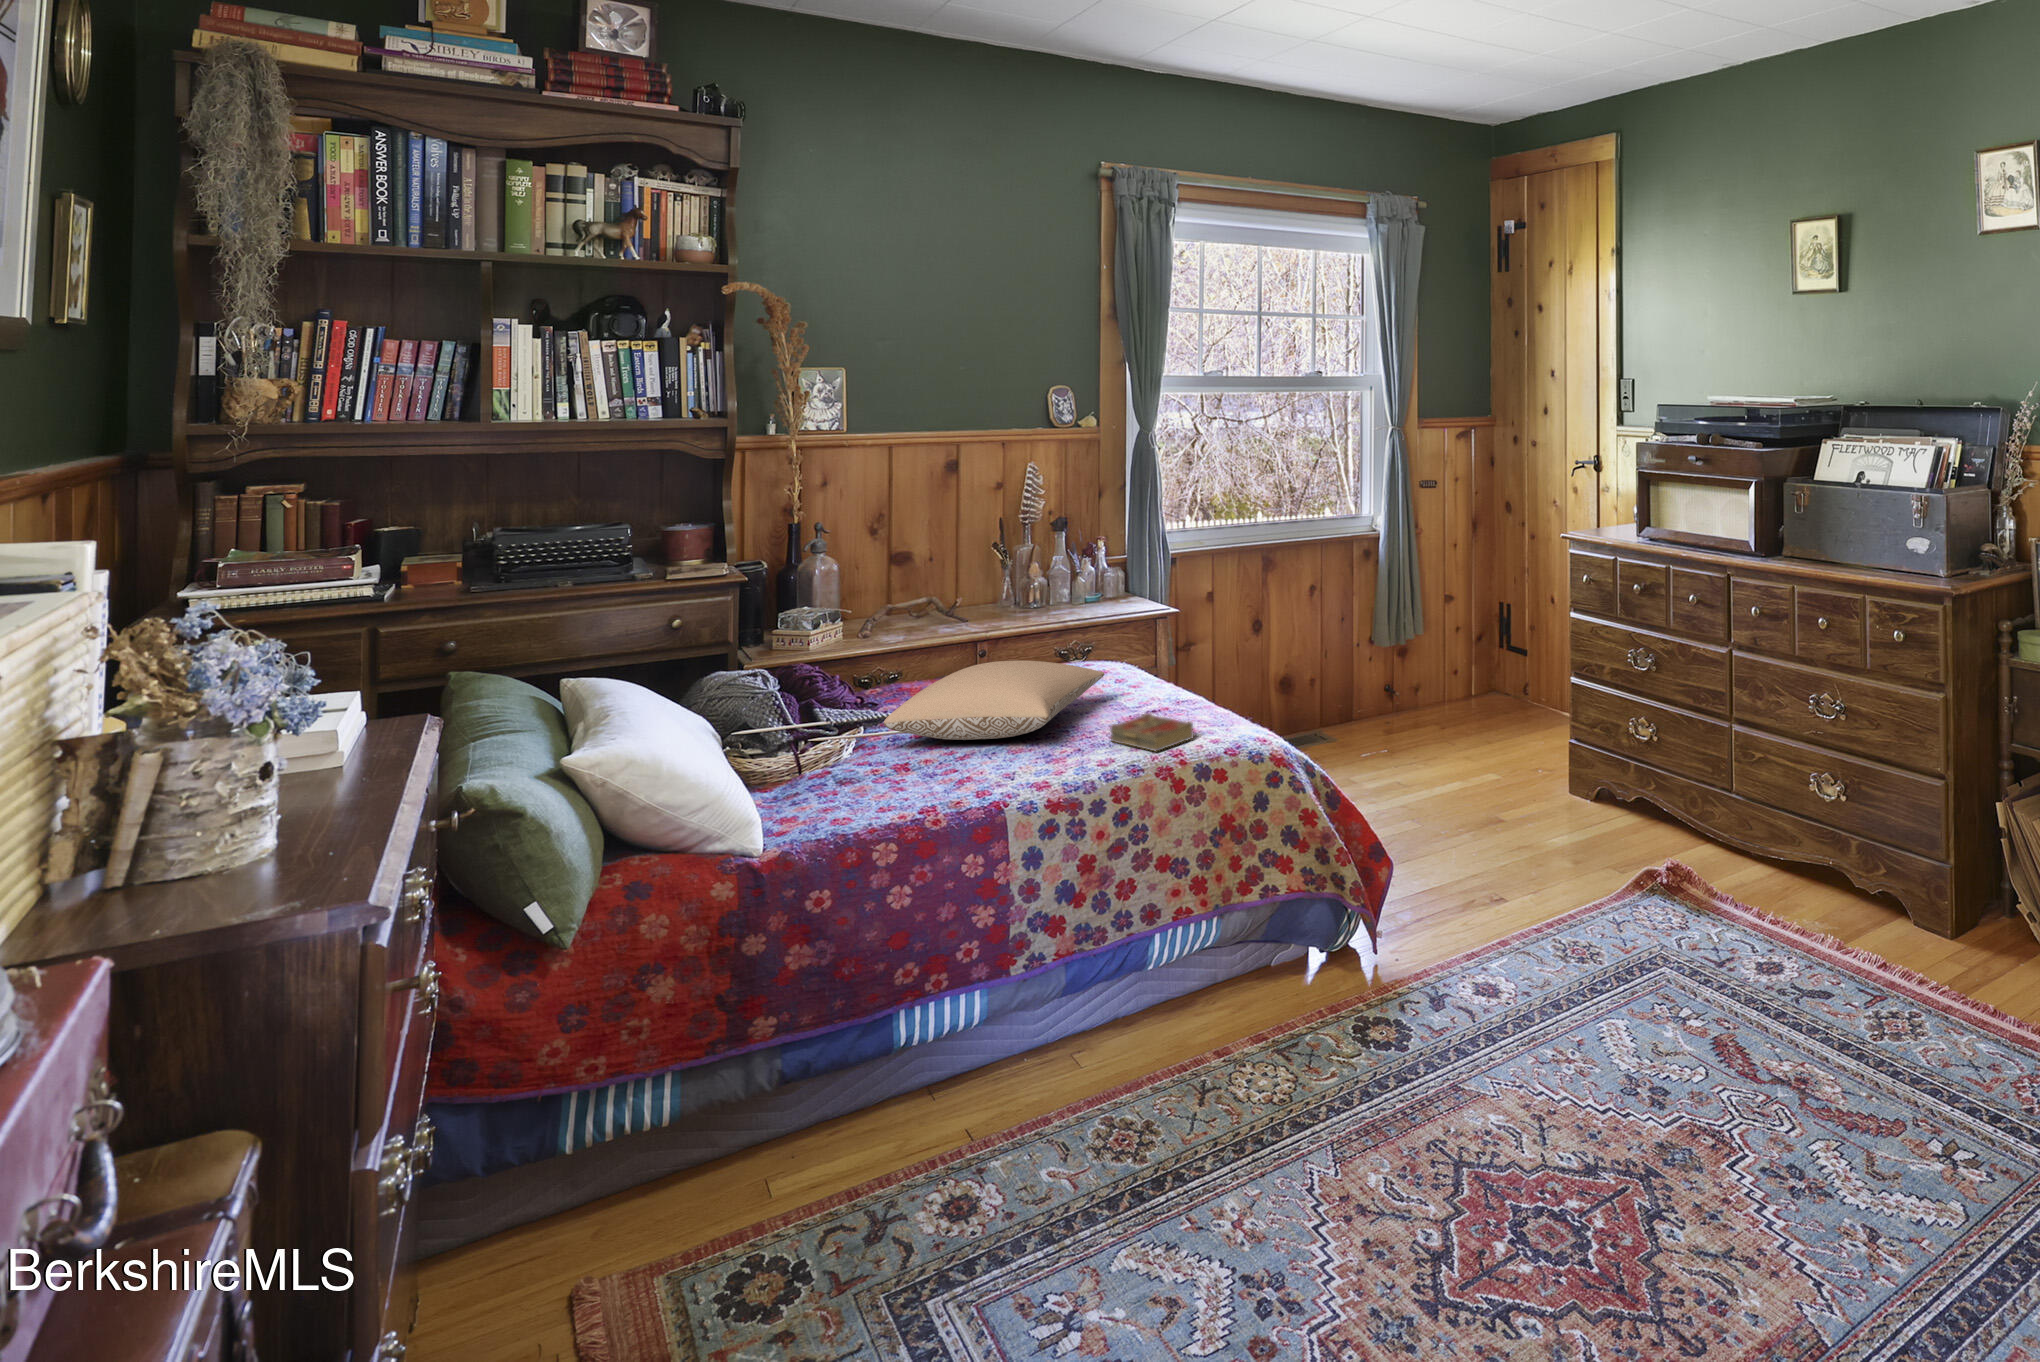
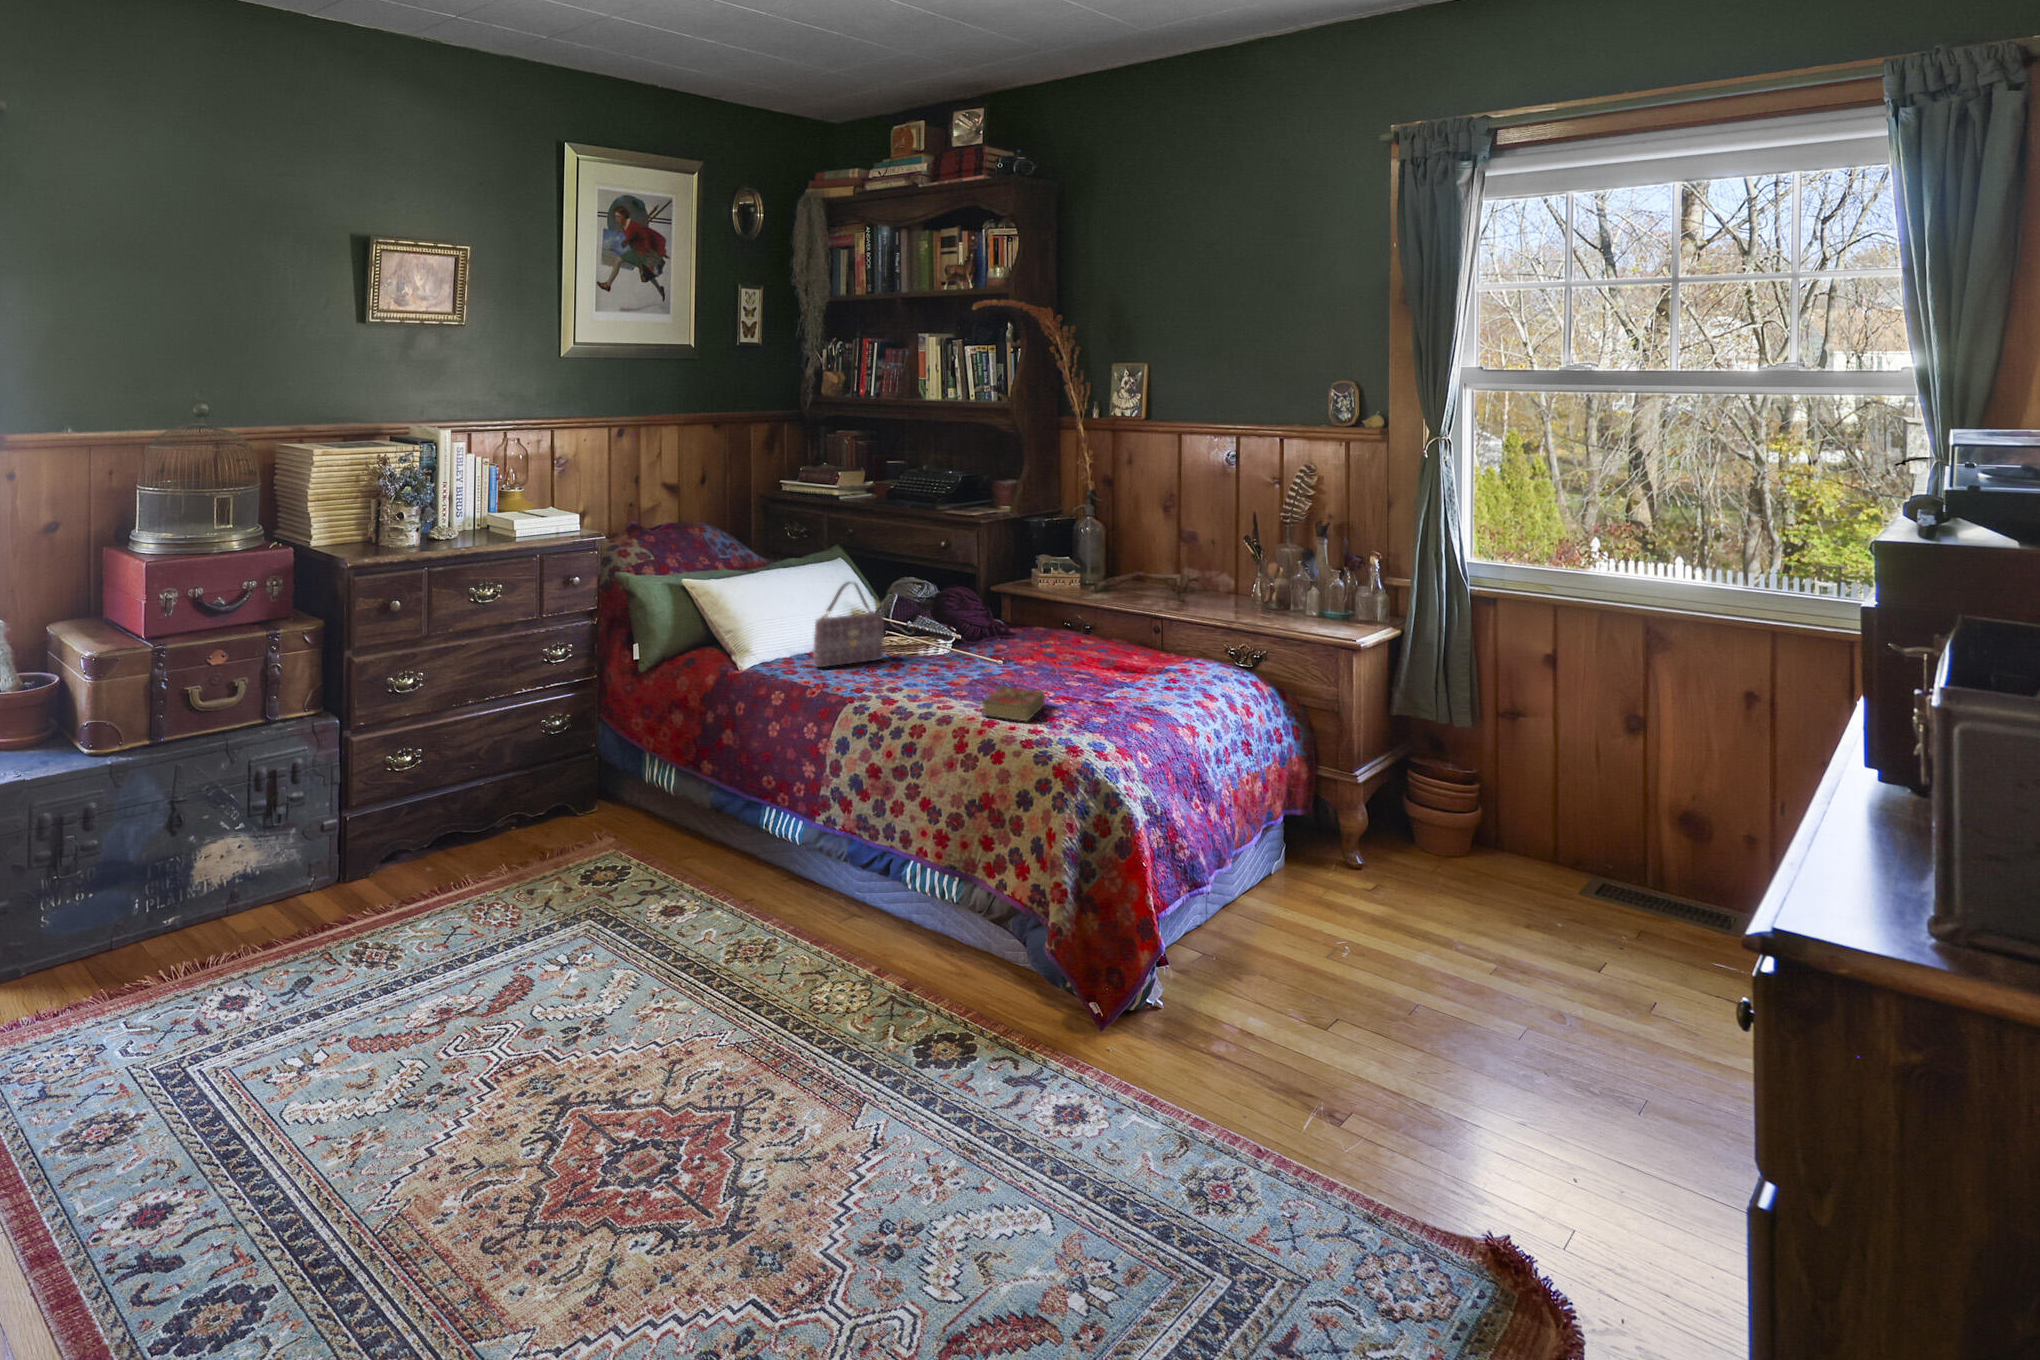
pillow: present [884,660,1105,740] -> none [918,608,1094,671]
handbag: none [849,682,884,809] -> present [813,582,884,667]

